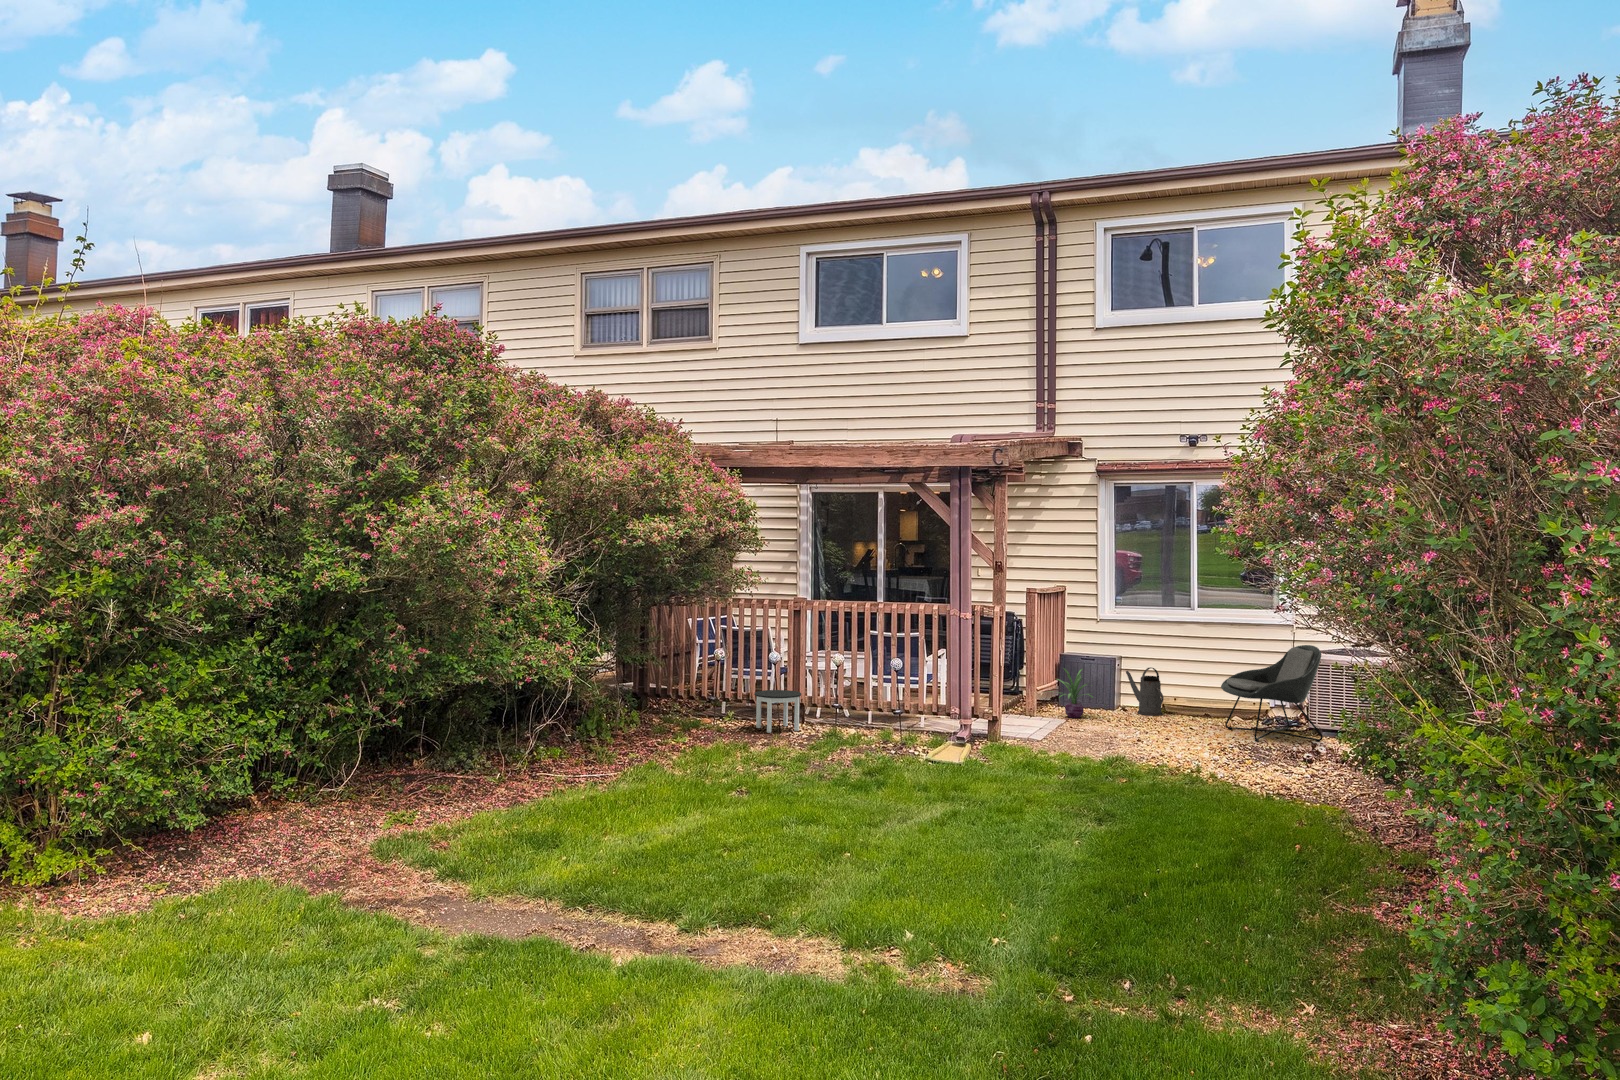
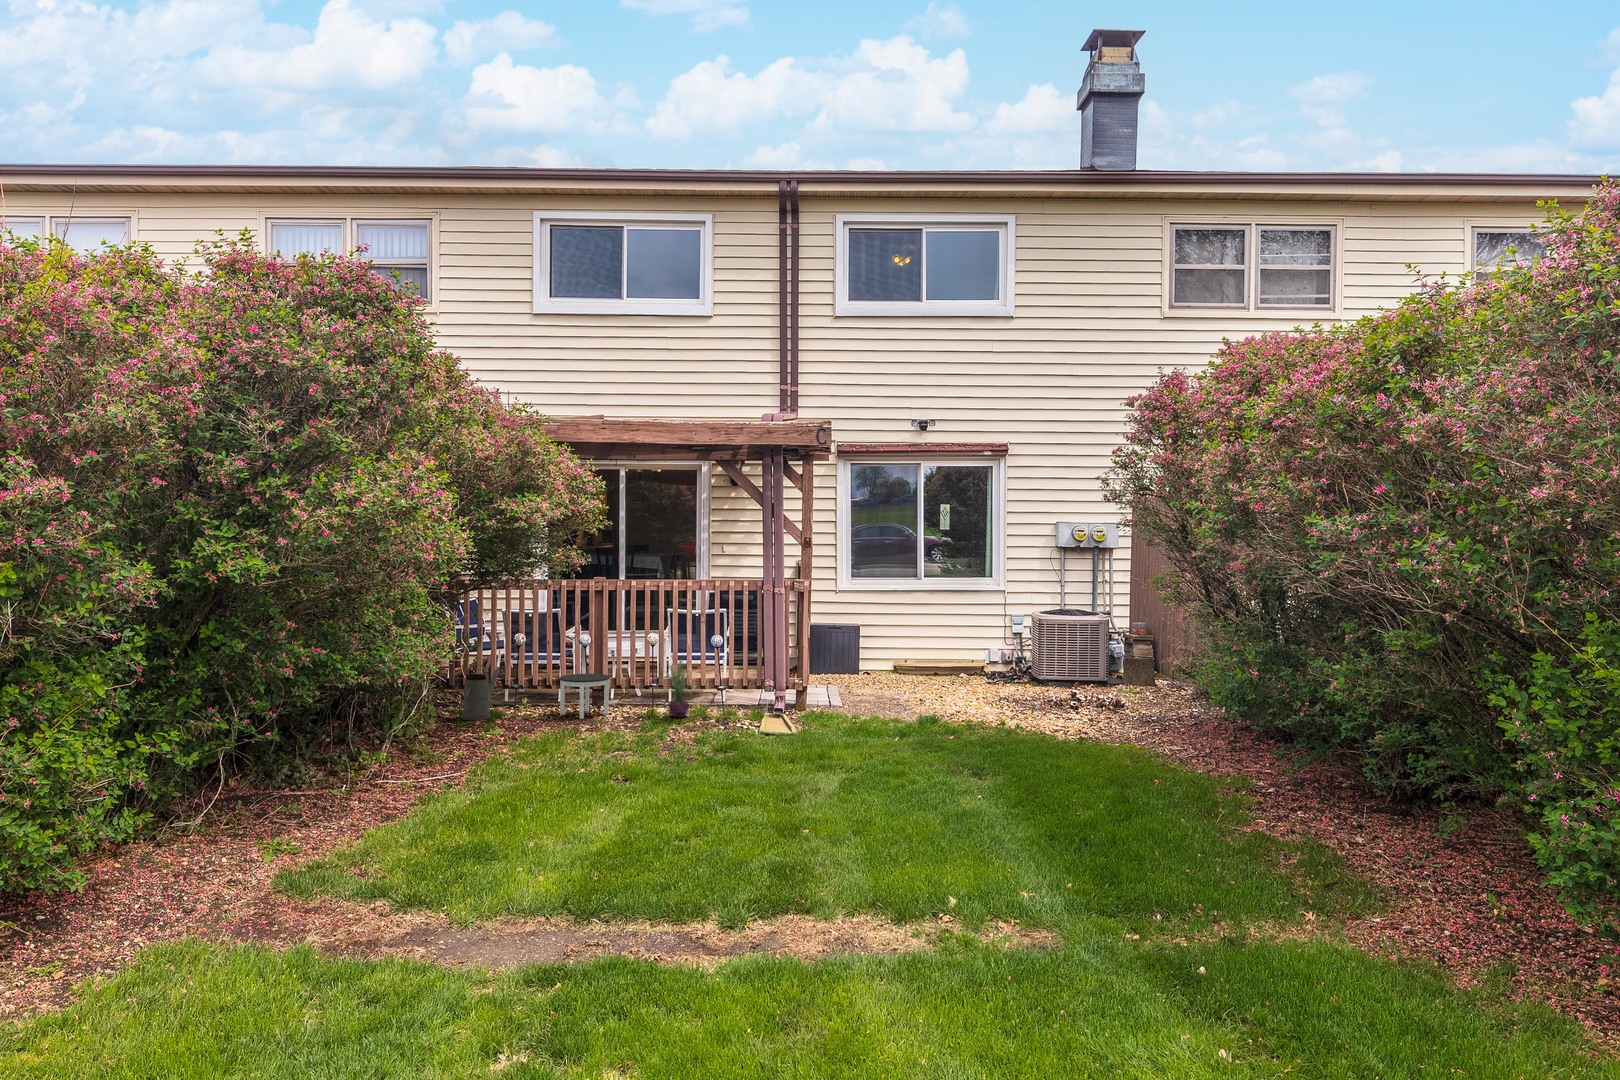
lounge chair: present [1221,645,1323,742] -> none [965,605,1052,690]
watering can: present [1126,667,1164,716] -> present [462,664,500,721]
decorative plant: present [1057,668,1093,718] -> present [662,660,690,717]

